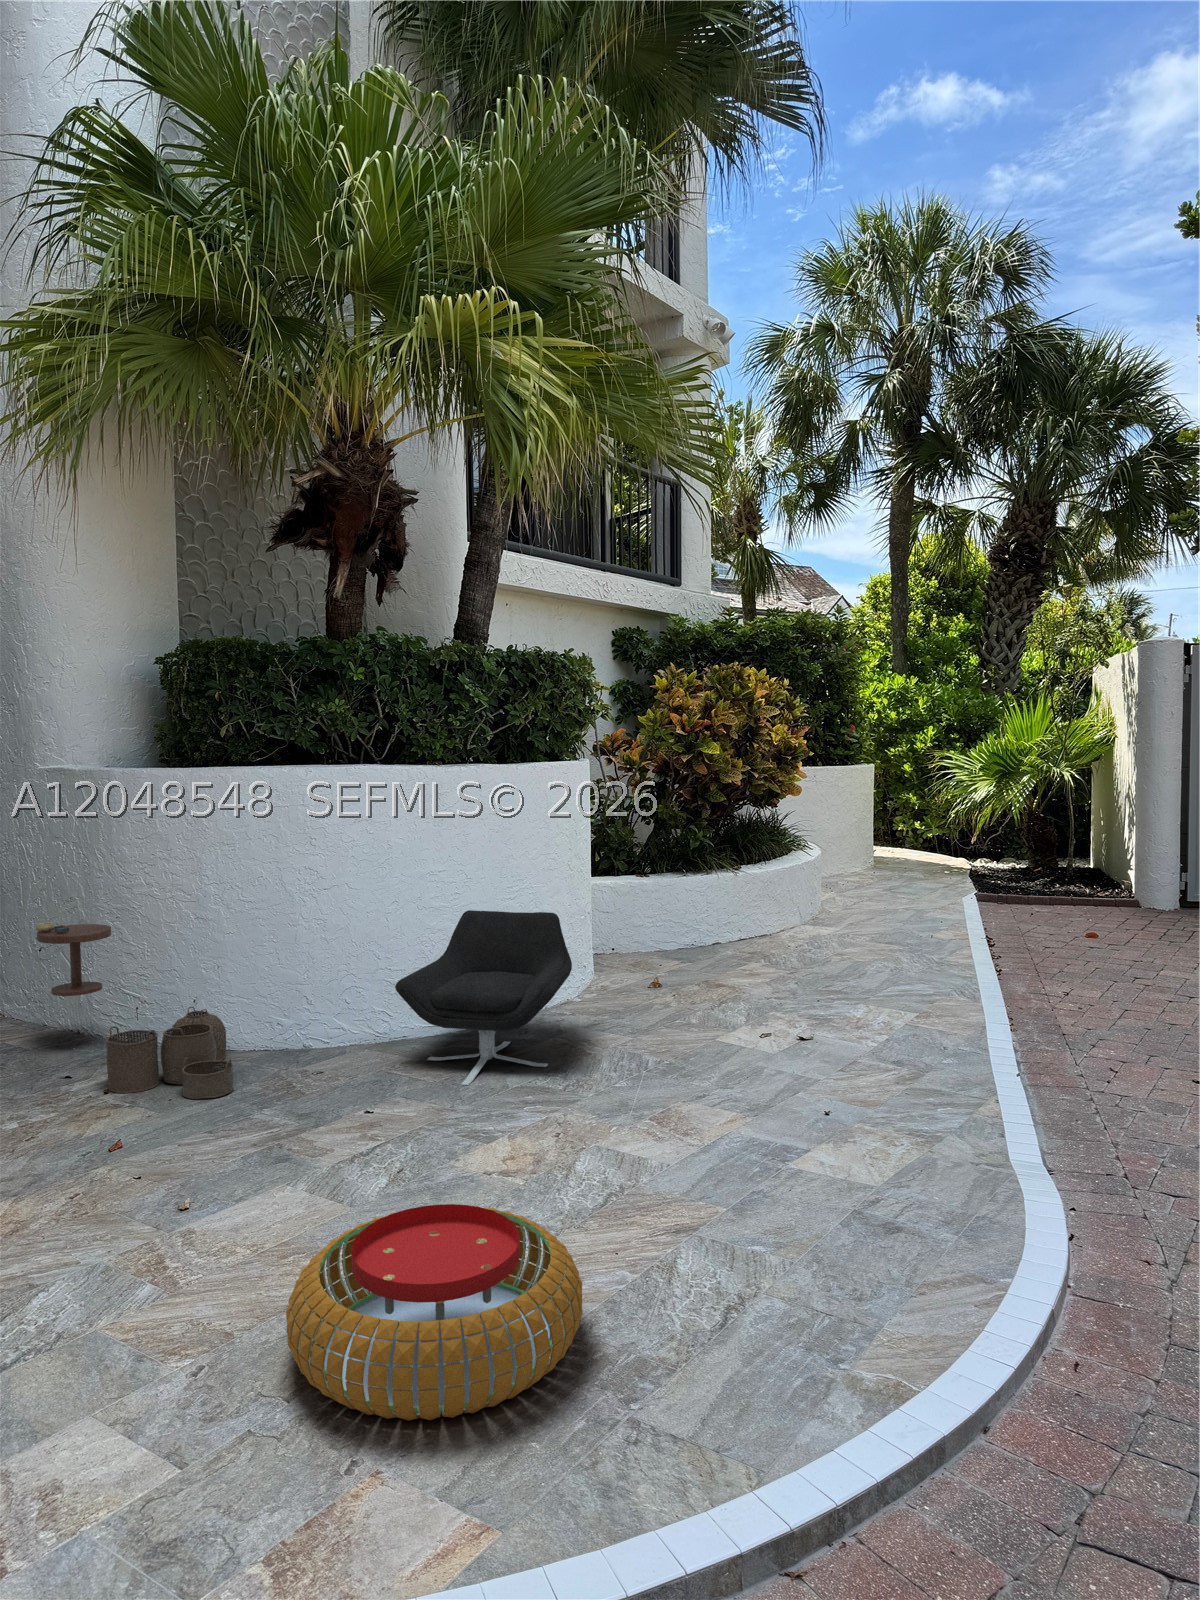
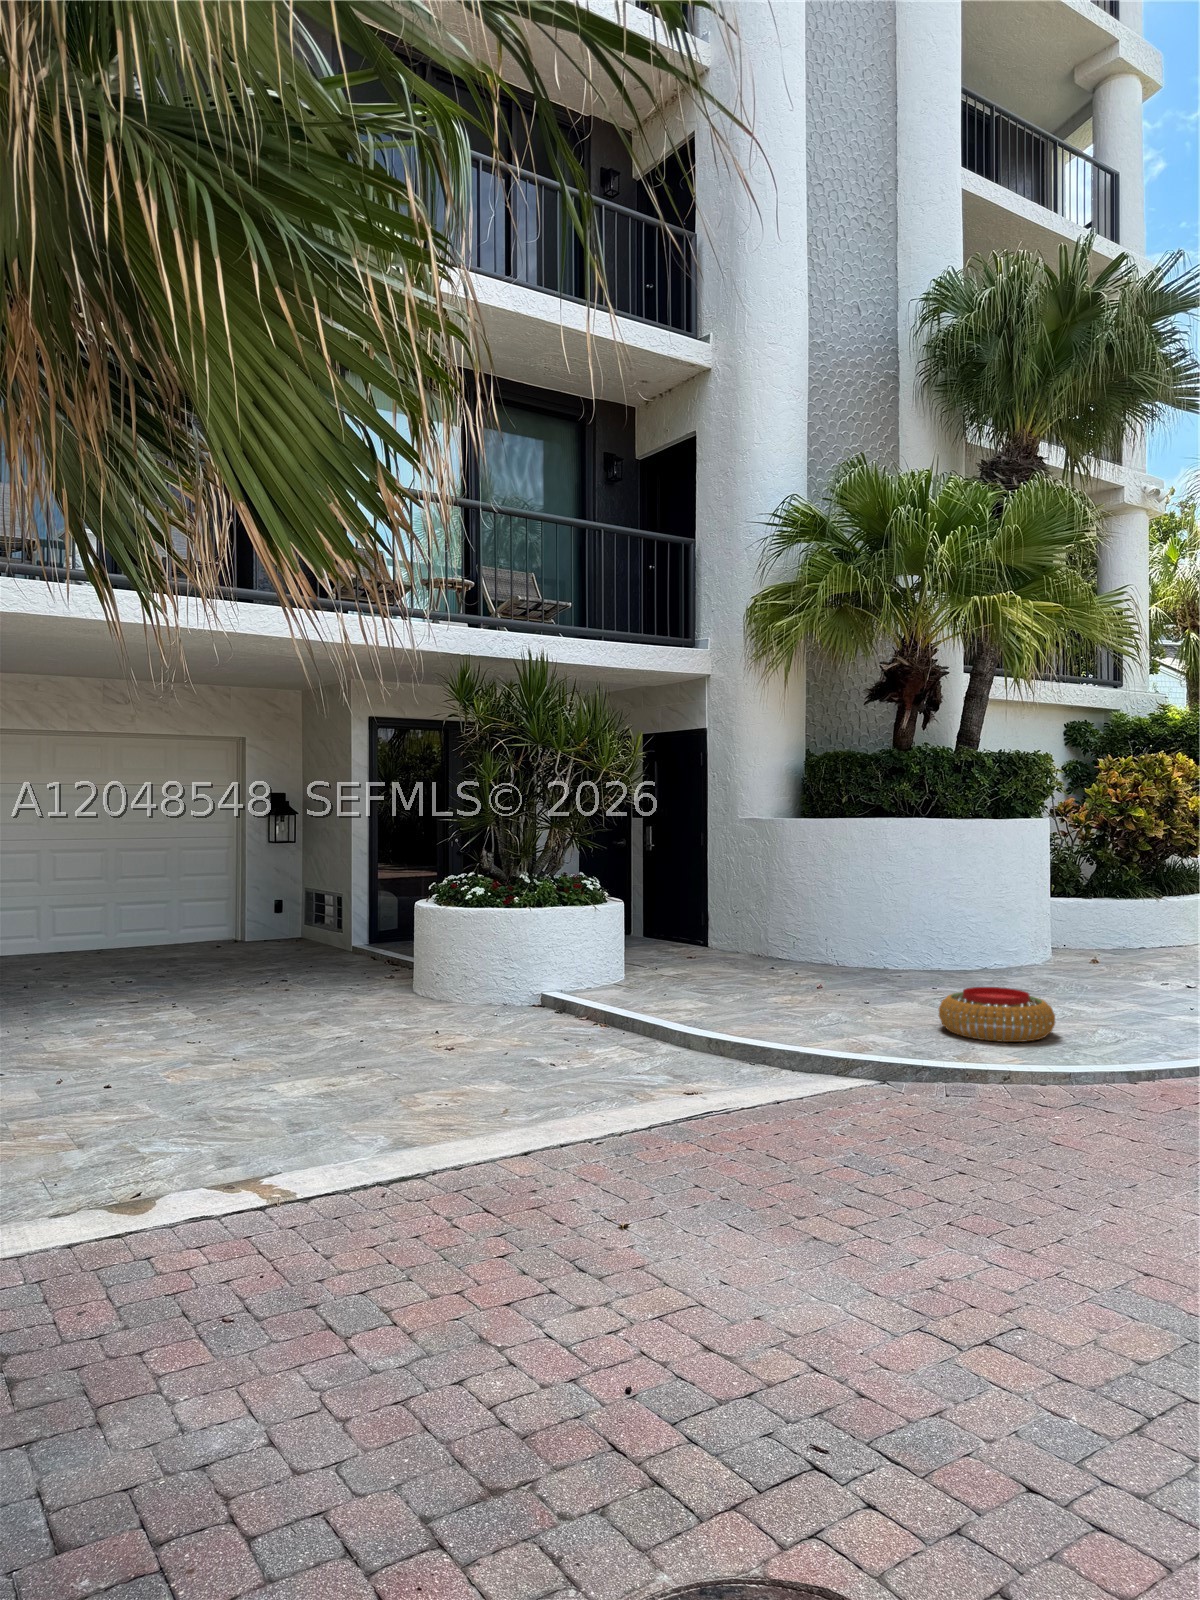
lounge chair: present [395,910,572,1085] -> none [942,900,1041,984]
side table: present [36,923,111,996] -> none [752,895,786,960]
woven basket: present [106,1007,233,1099] -> none [799,940,861,978]

